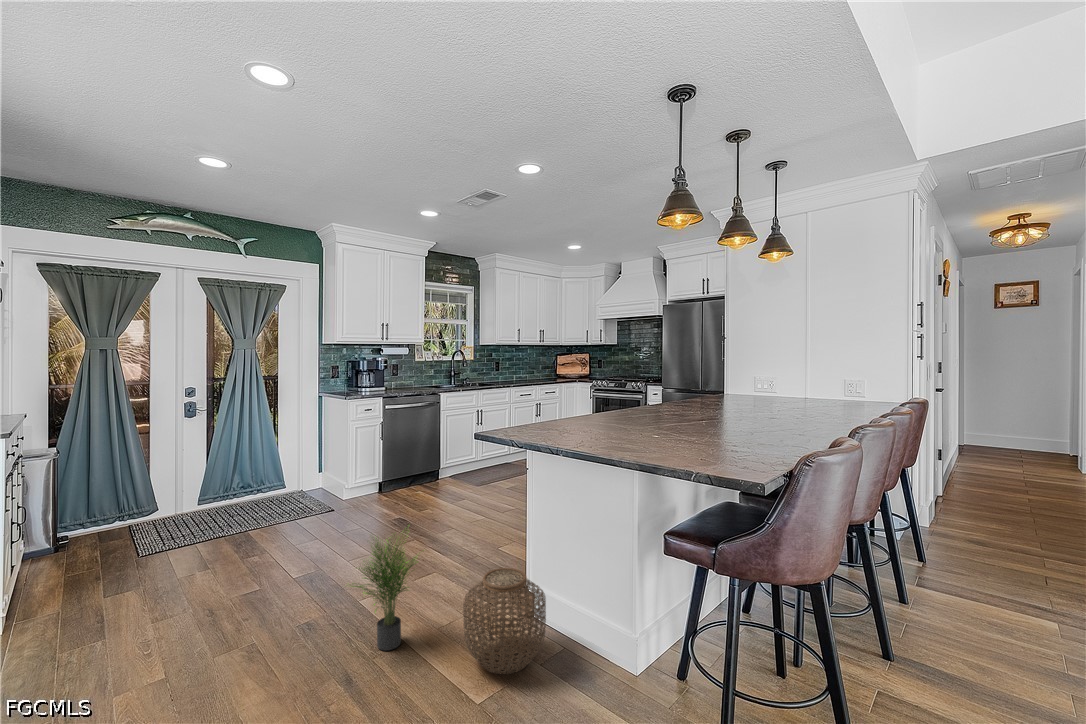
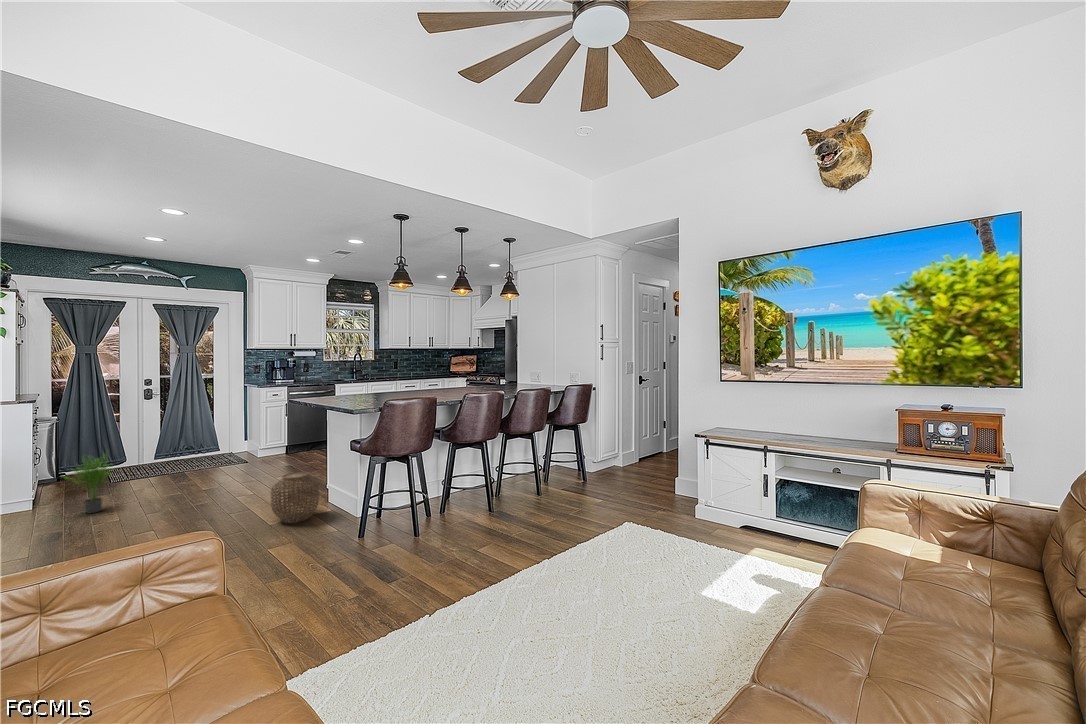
potted plant: present [352,527,417,651] -> present [70,459,113,513]

